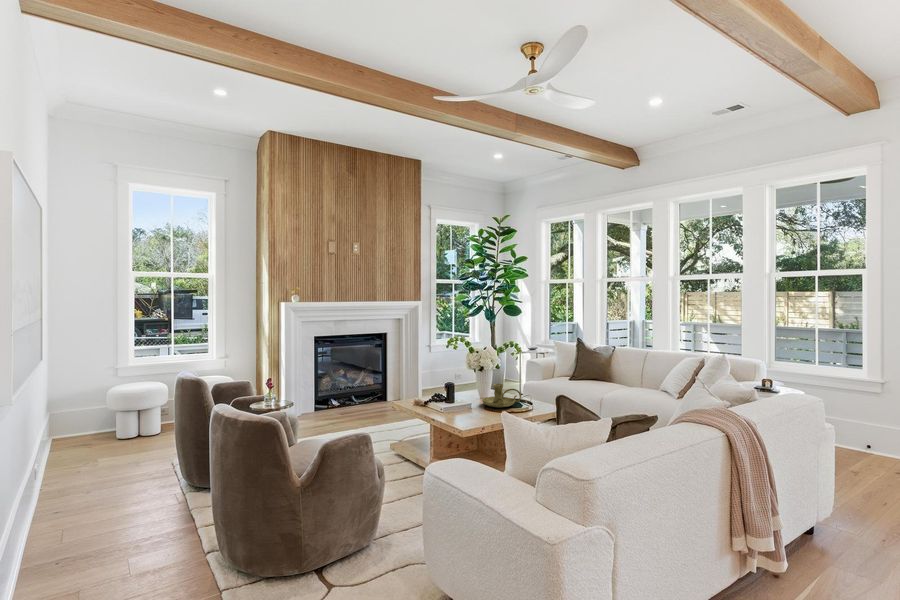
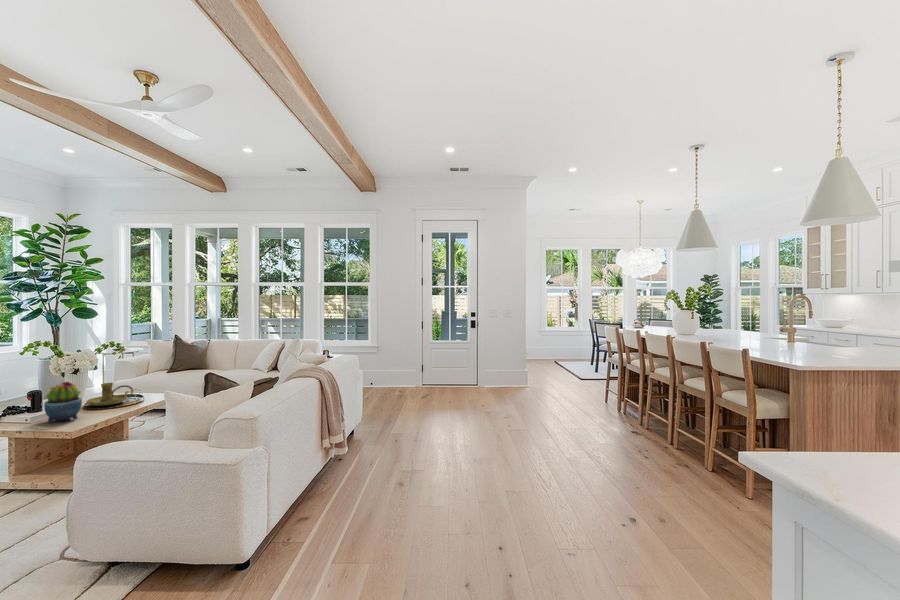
potted cactus: none [445,377,472,417] -> present [44,382,82,423]

